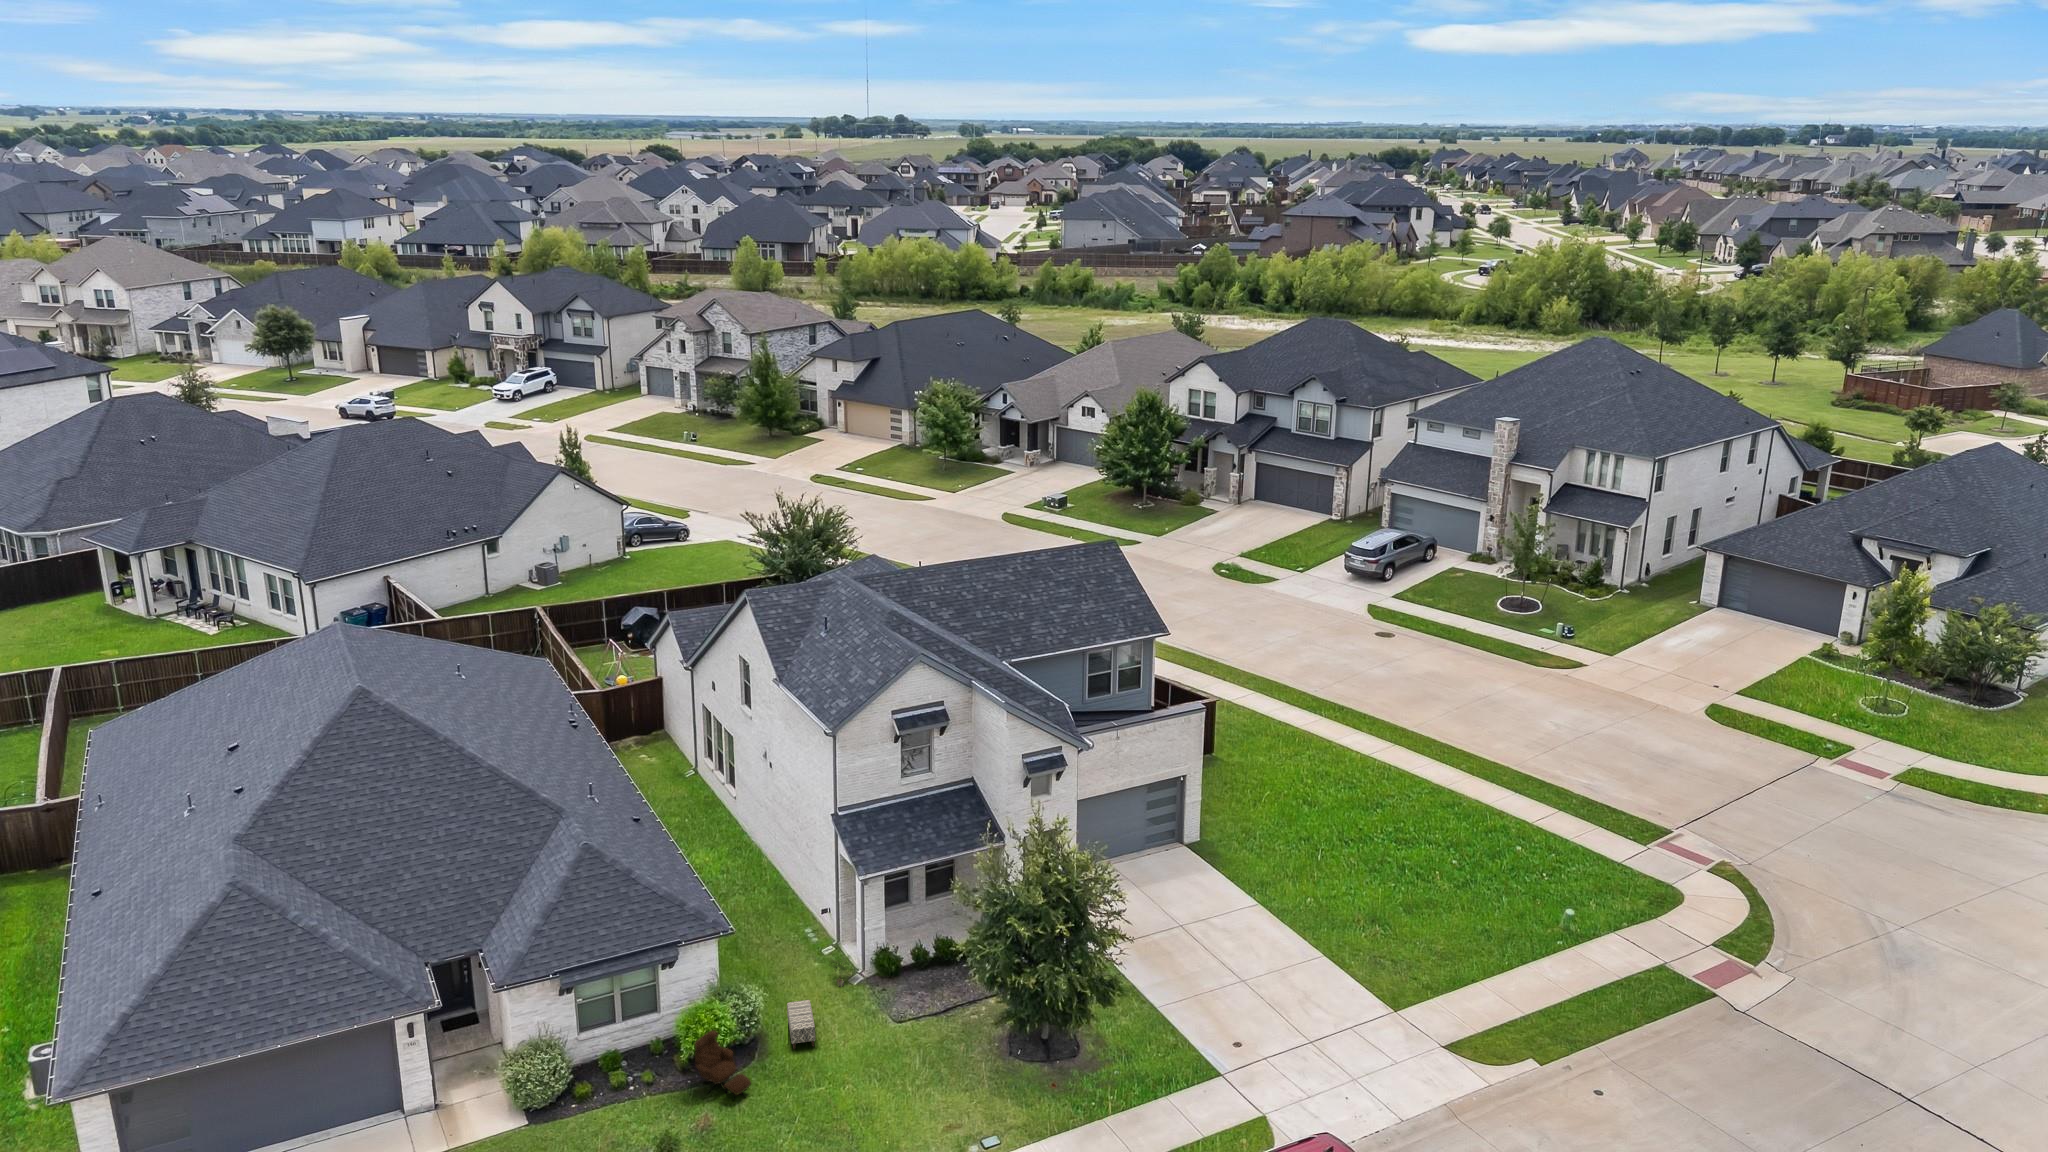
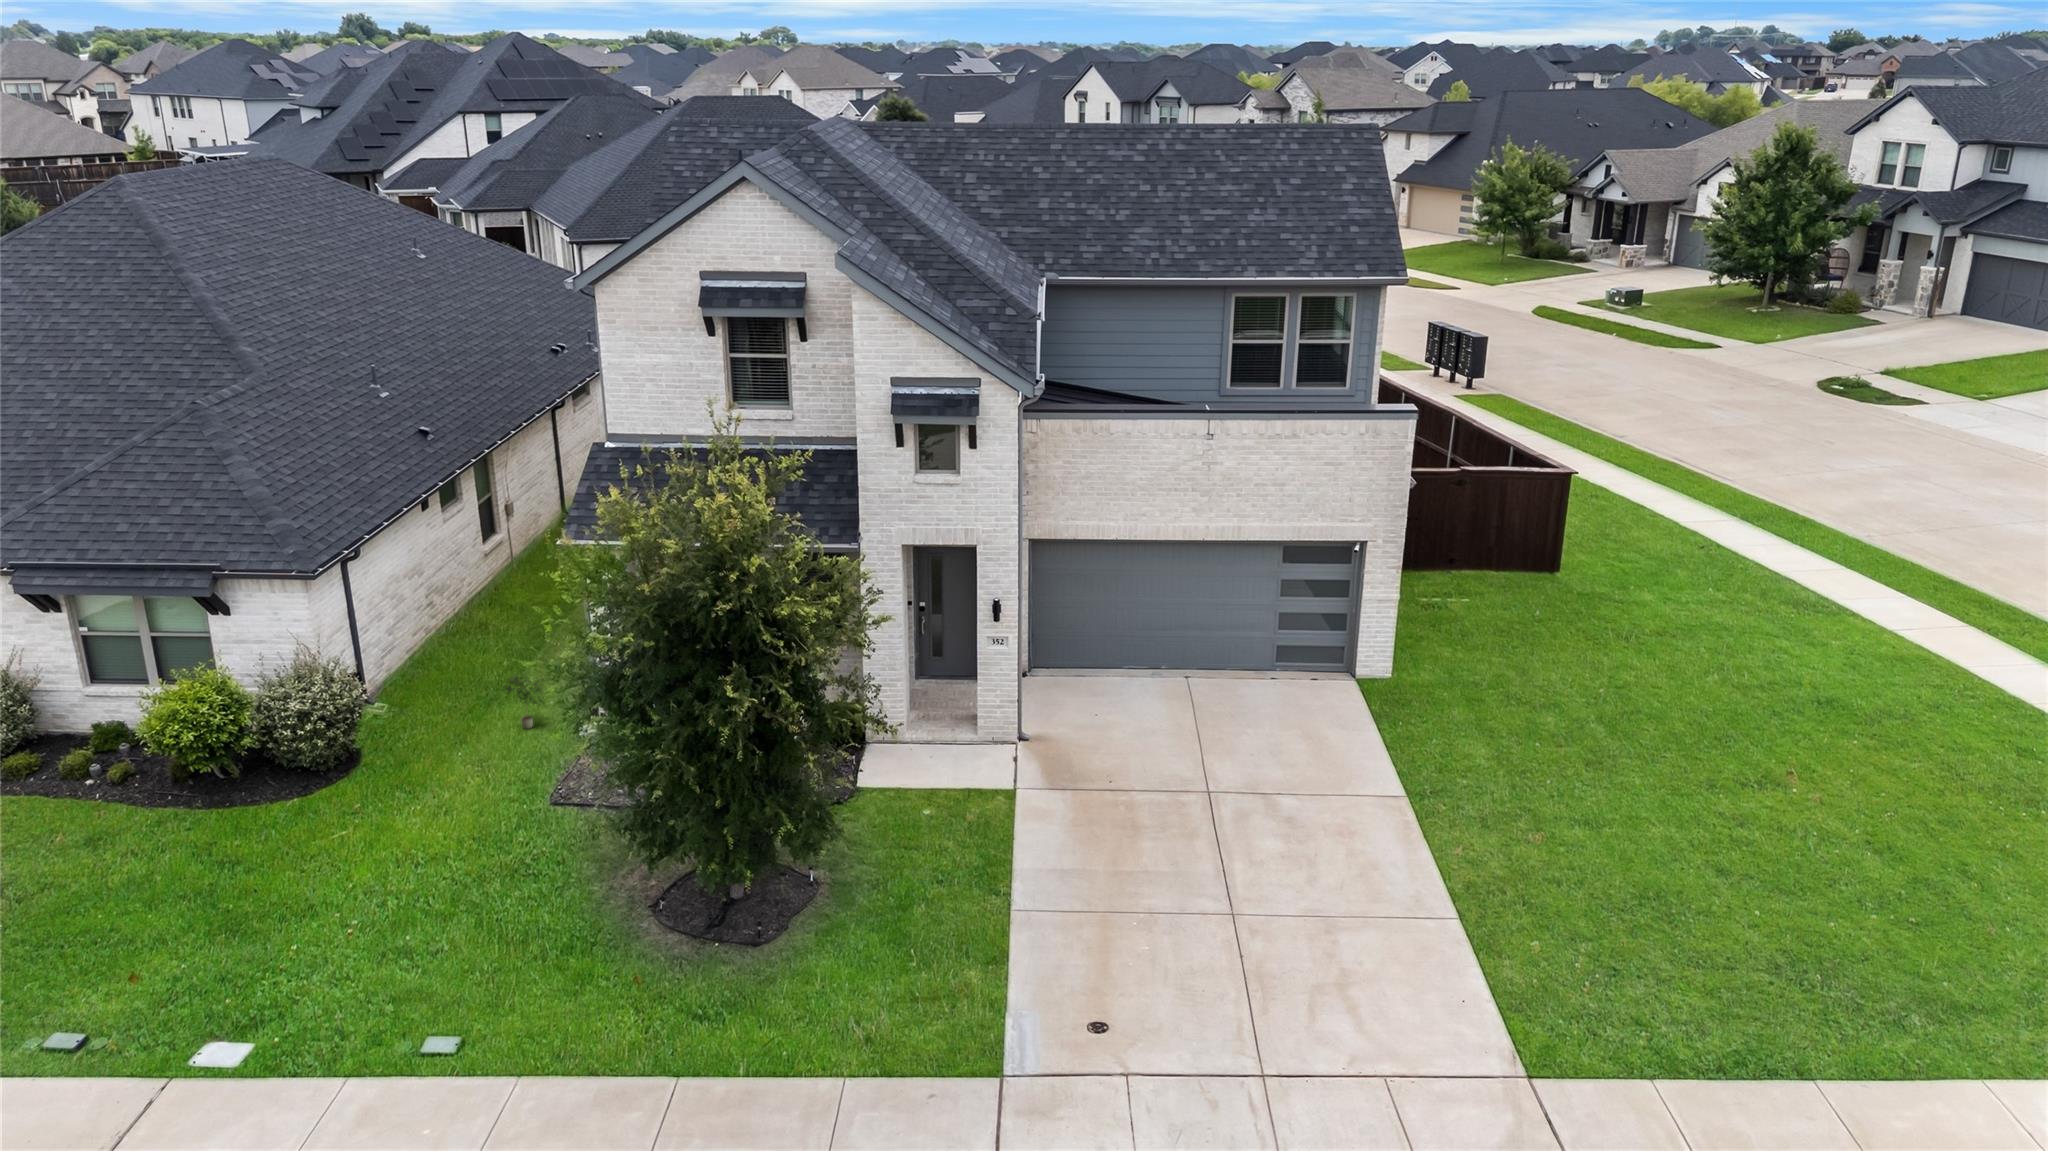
bench: present [787,1000,815,1049] -> none [314,718,413,796]
lounge chair: present [694,1030,751,1095] -> none [107,711,190,834]

